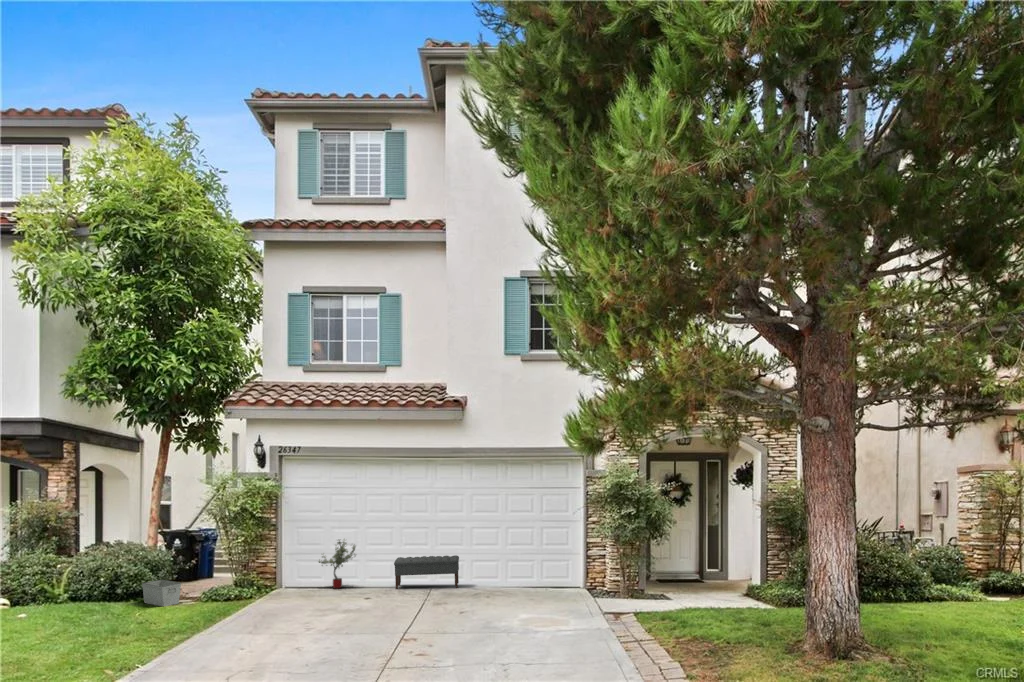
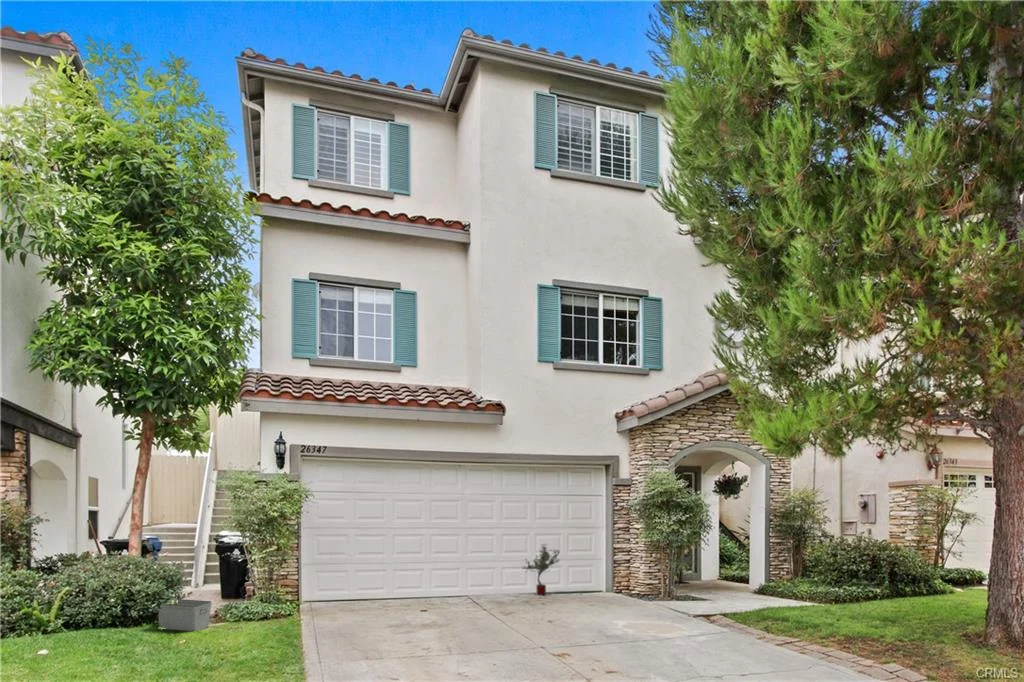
potted tree: present [318,540,356,589] -> present [523,546,560,595]
bench: present [394,555,459,589] -> none [426,564,497,603]

